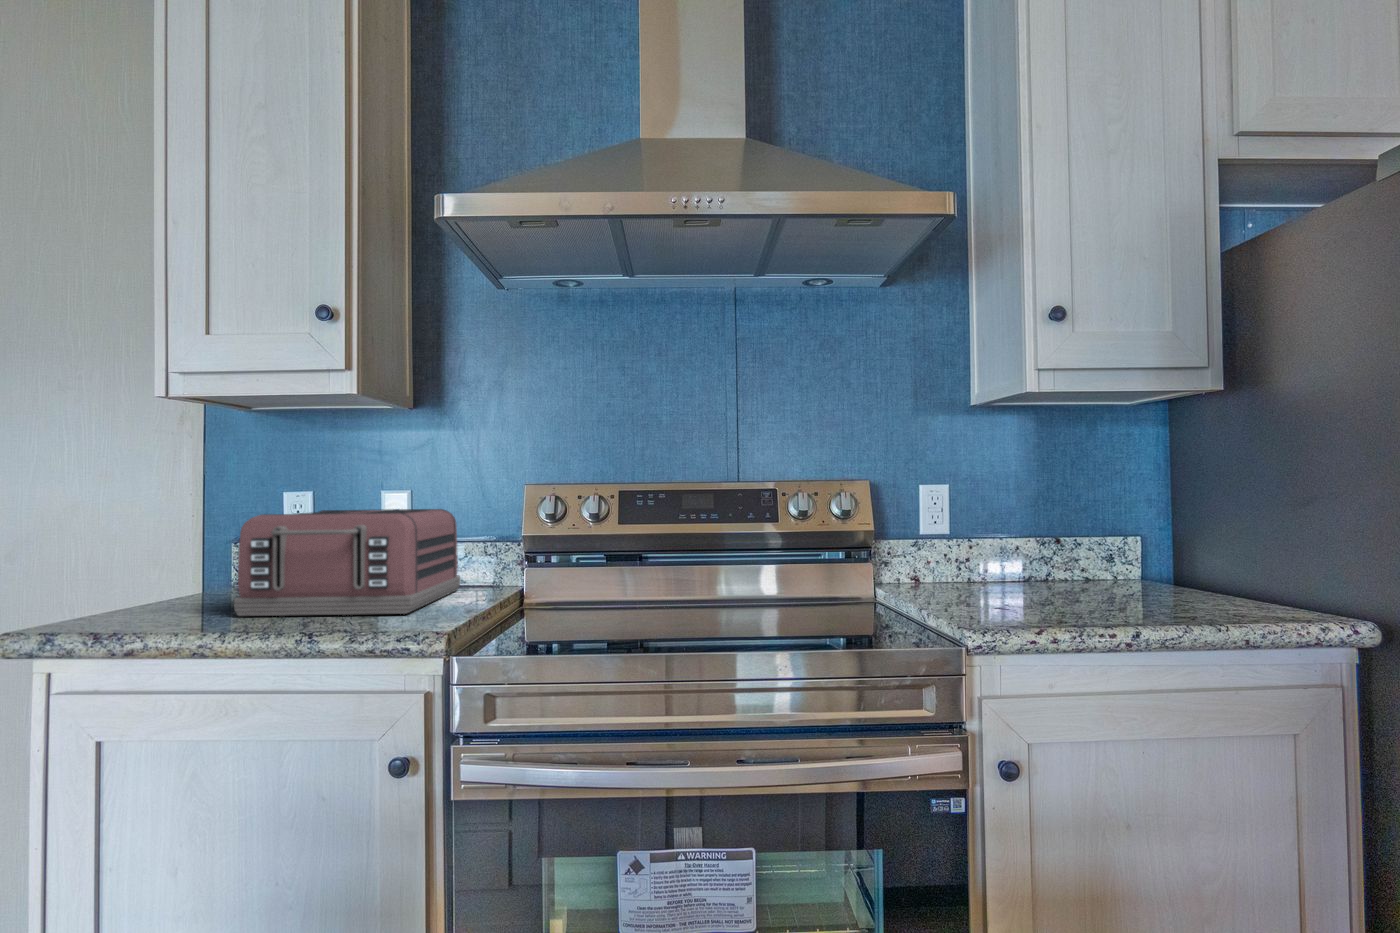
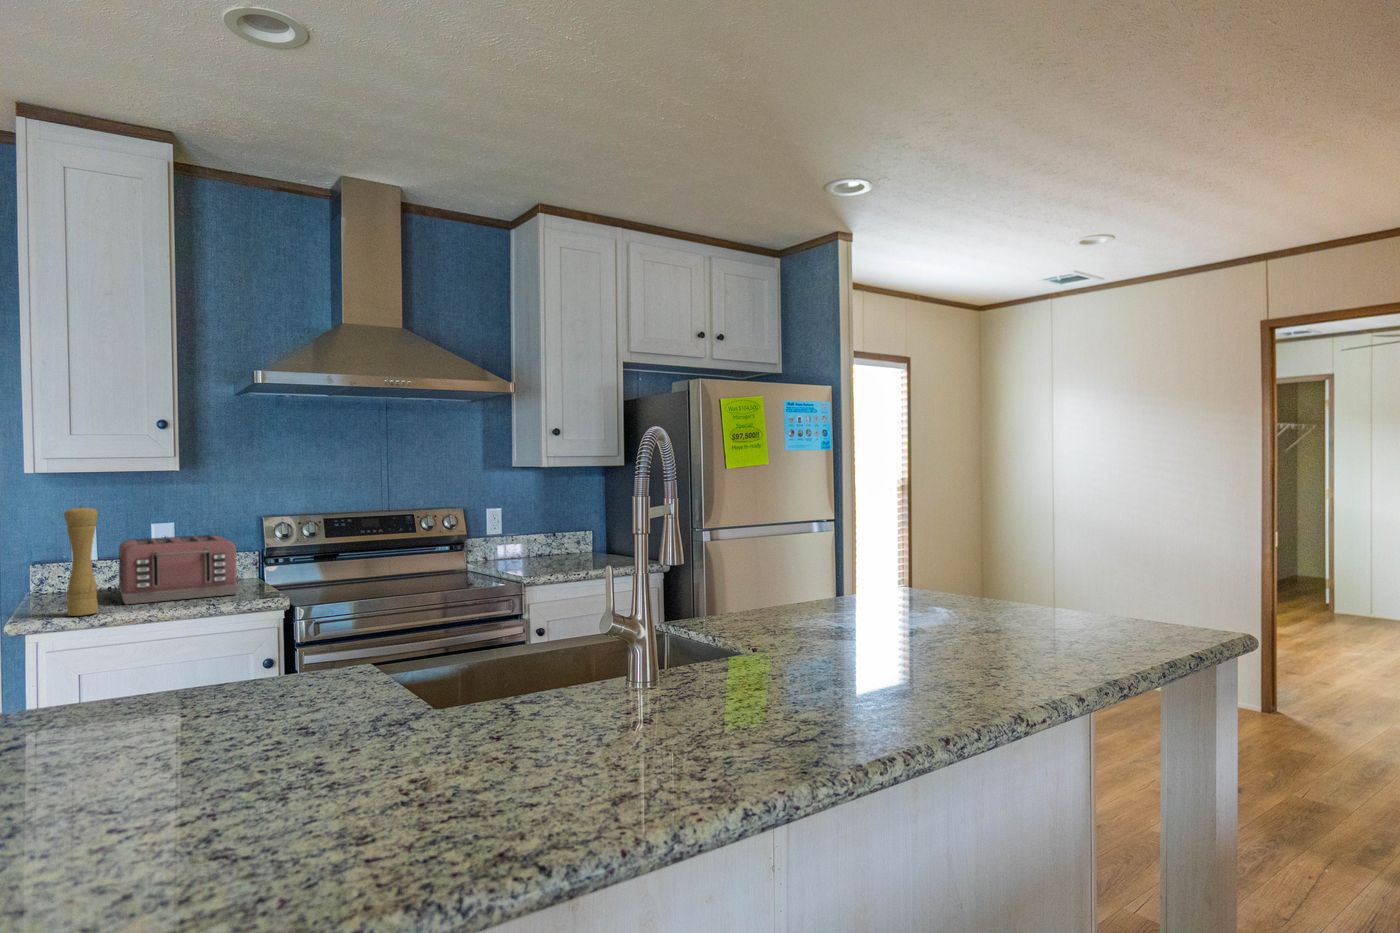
pepper mill: none [103,438,163,632] -> present [64,506,98,616]

